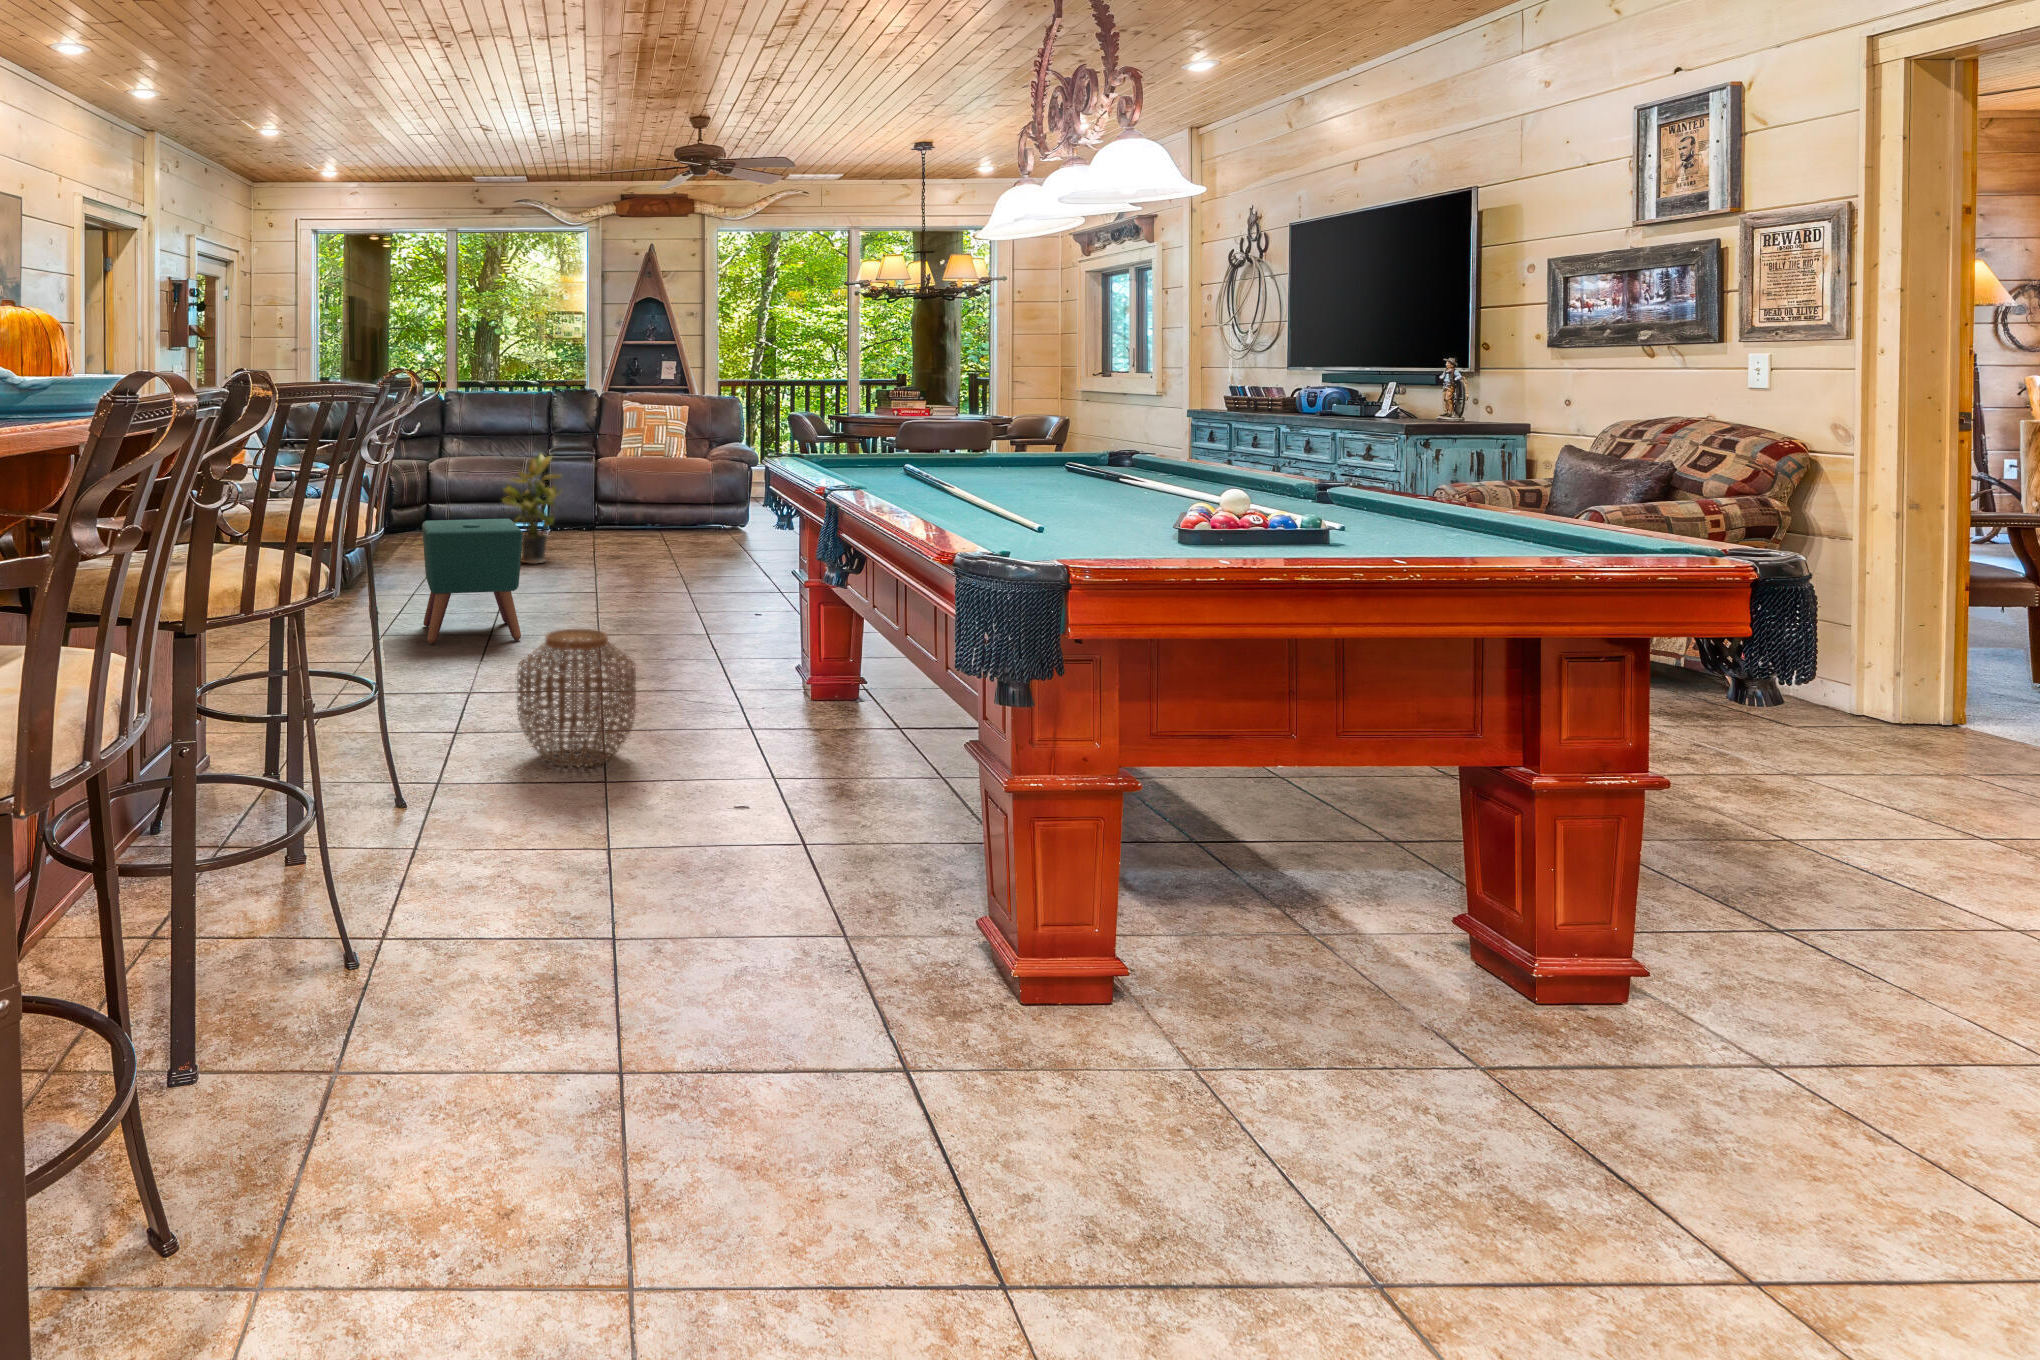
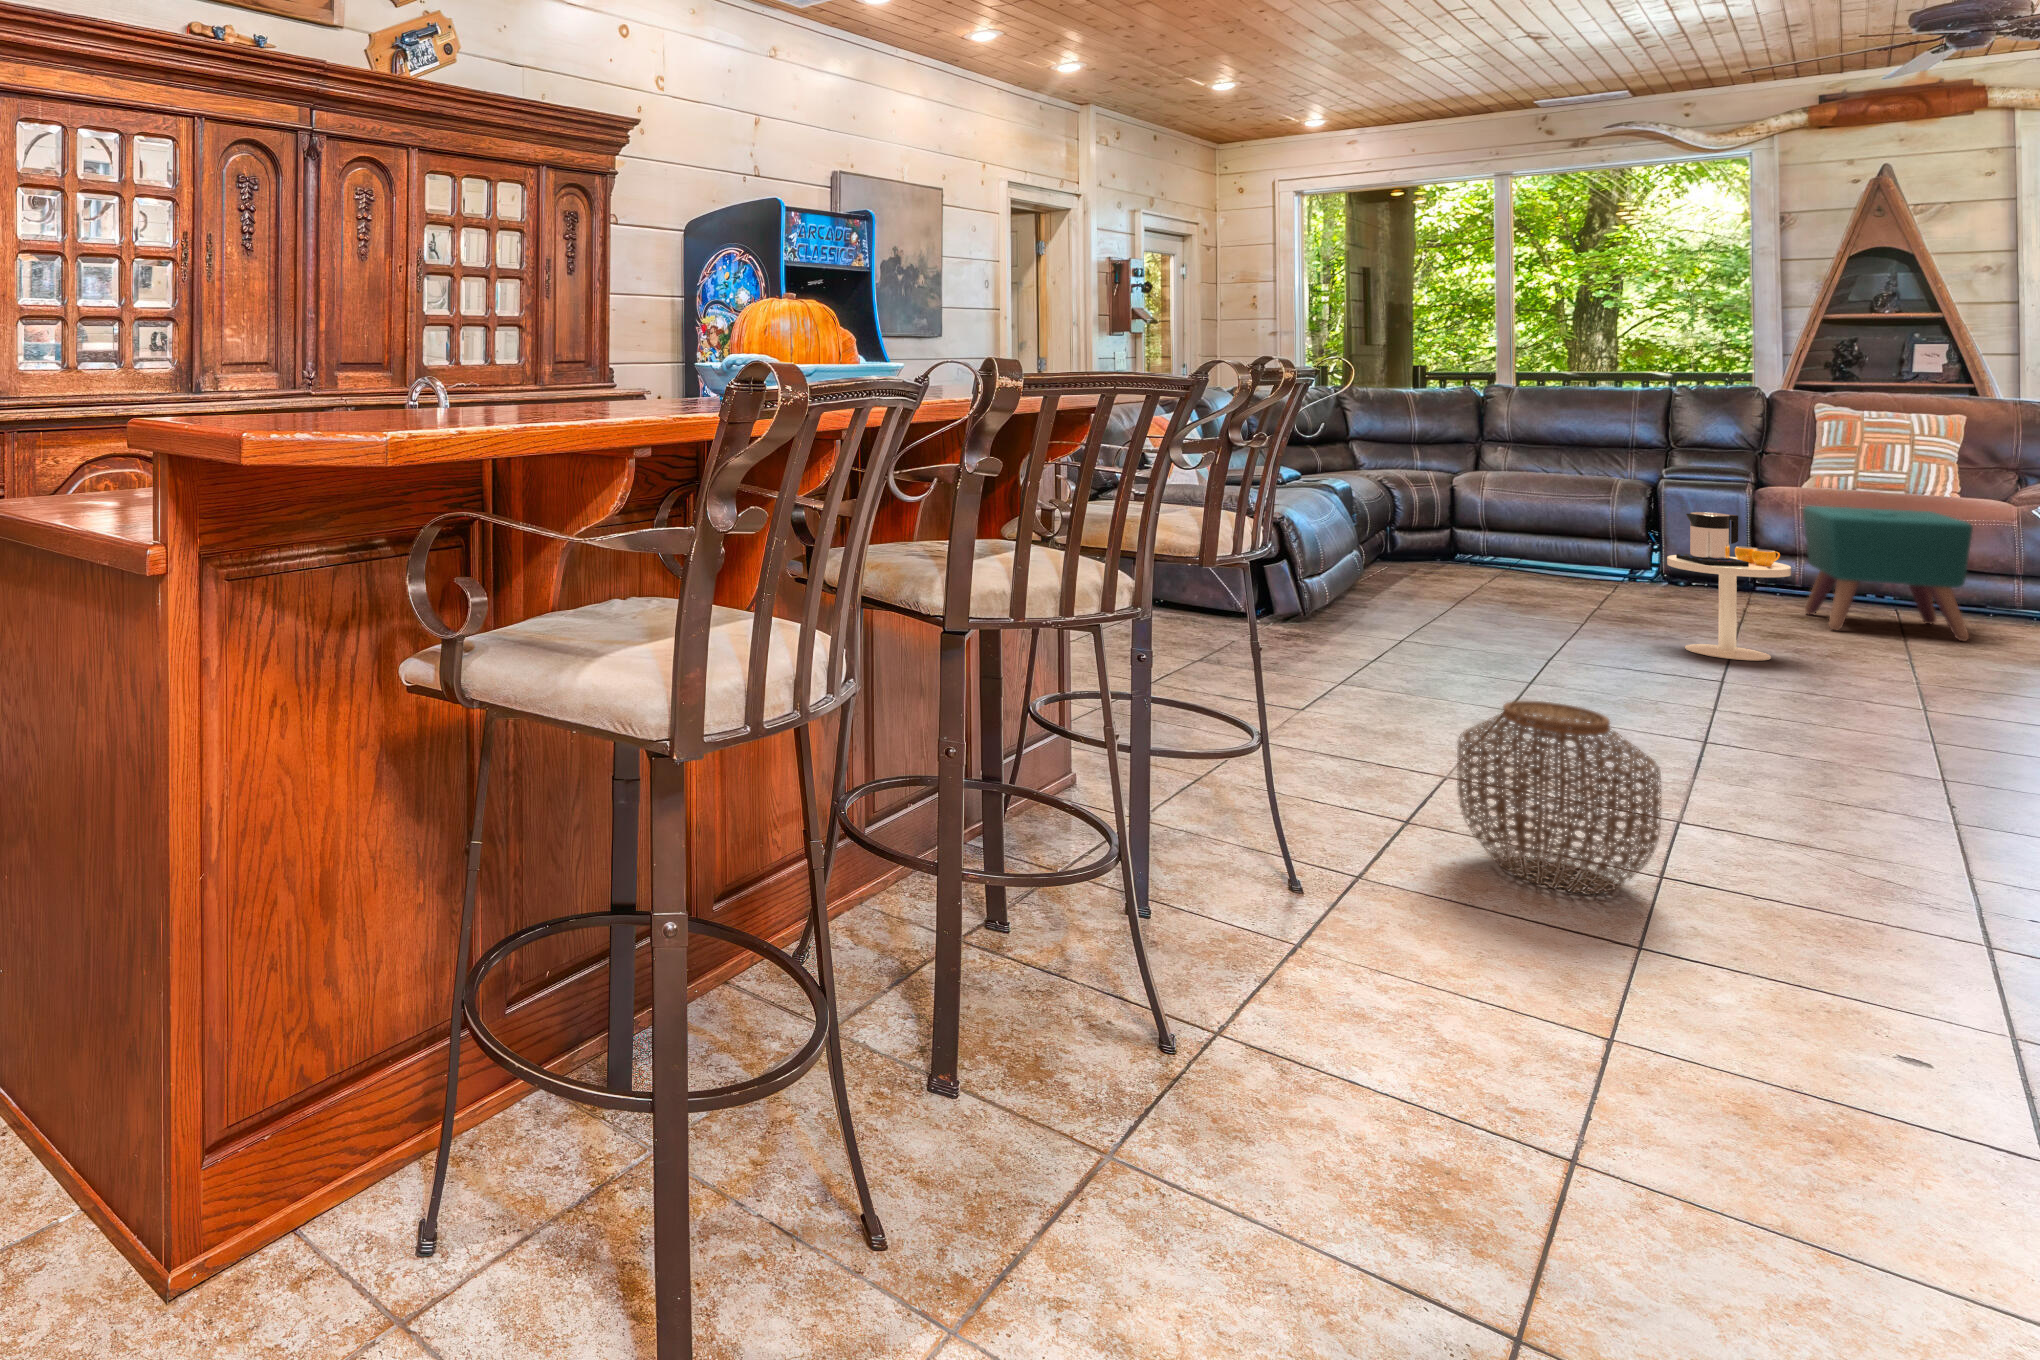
potted plant: present [503,454,561,564] -> none [1508,465,1610,608]
side table: none [600,482,665,586] -> present [1667,512,1791,661]
ottoman: present [422,519,523,644] -> present [1803,506,1973,641]

